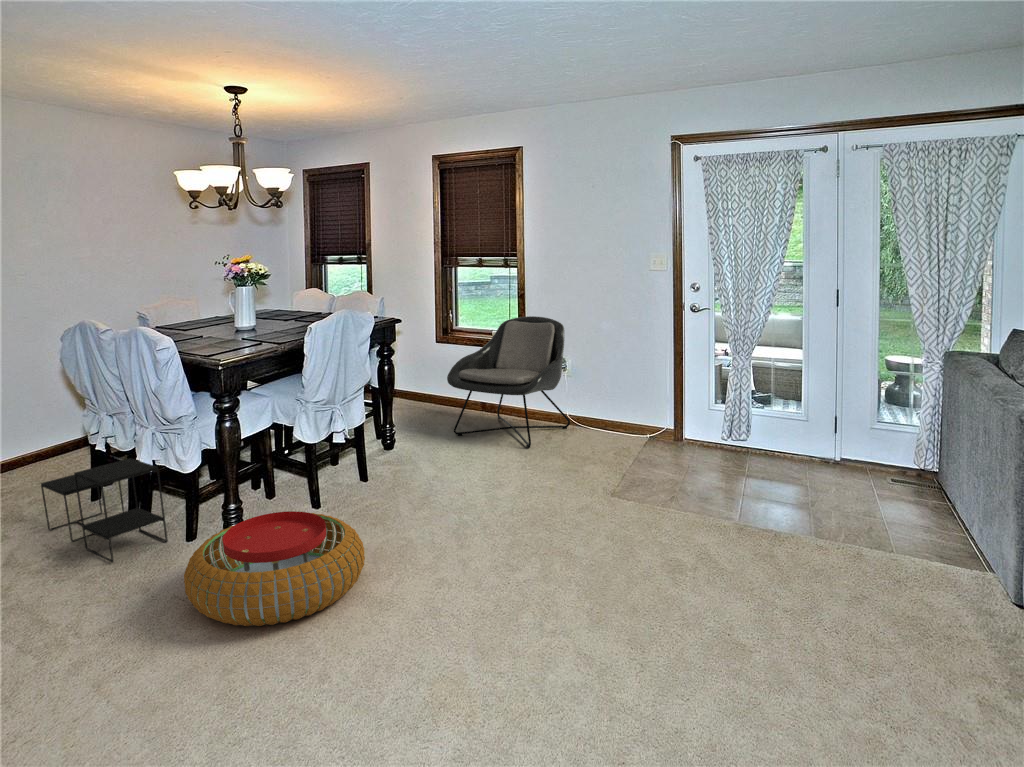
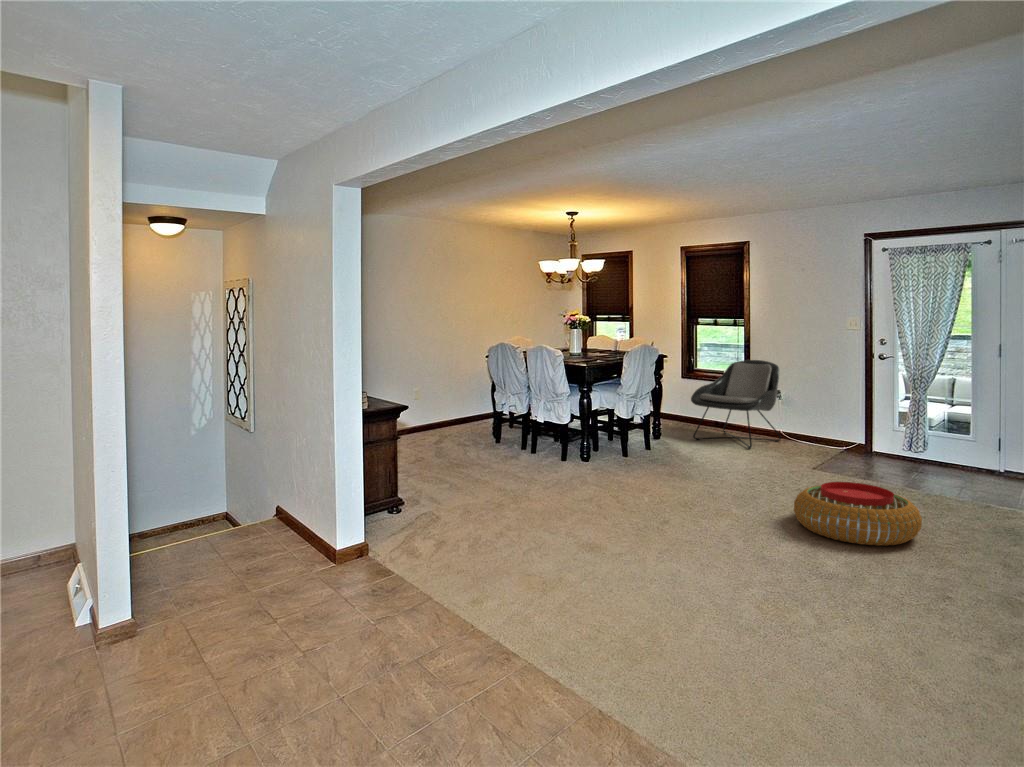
side table: present [41,458,168,562] -> none [472,422,540,473]
pouf: present [184,511,365,626] -> present [794,482,922,546]

